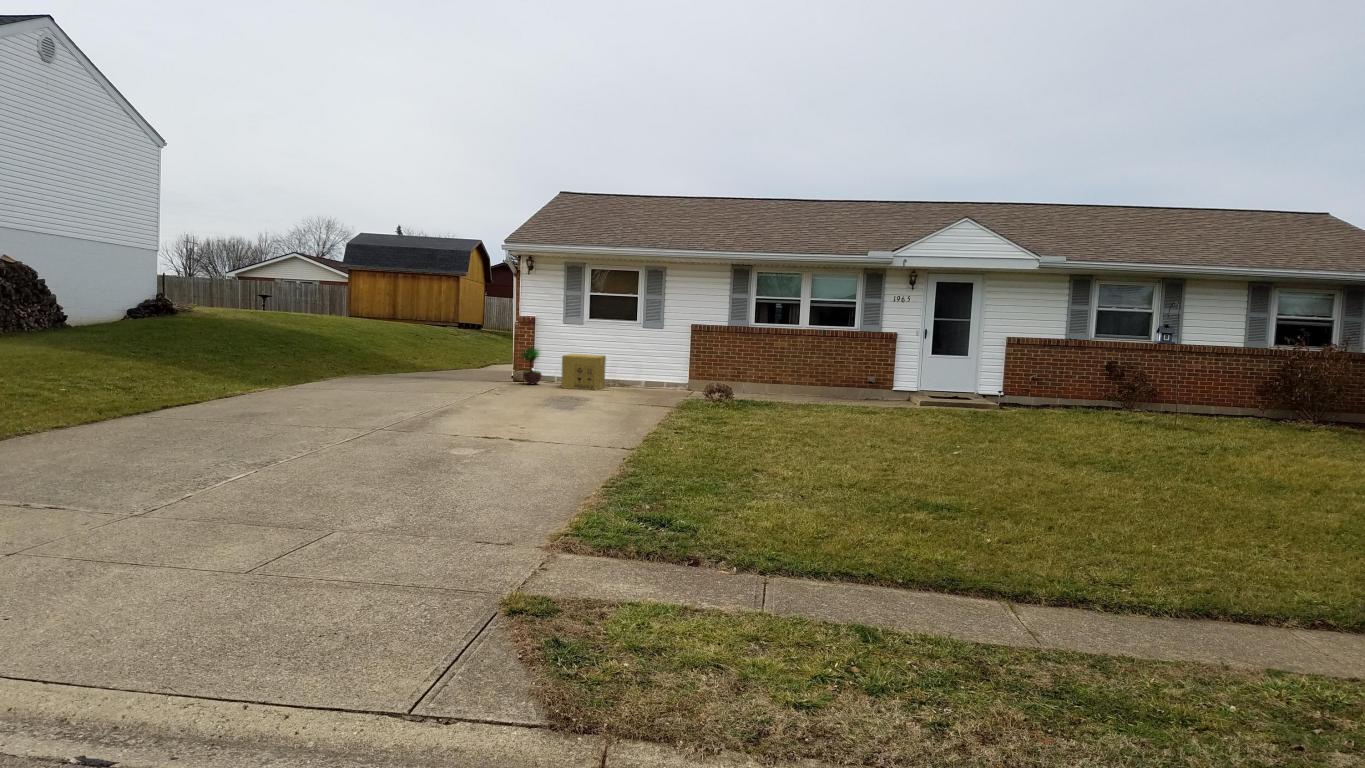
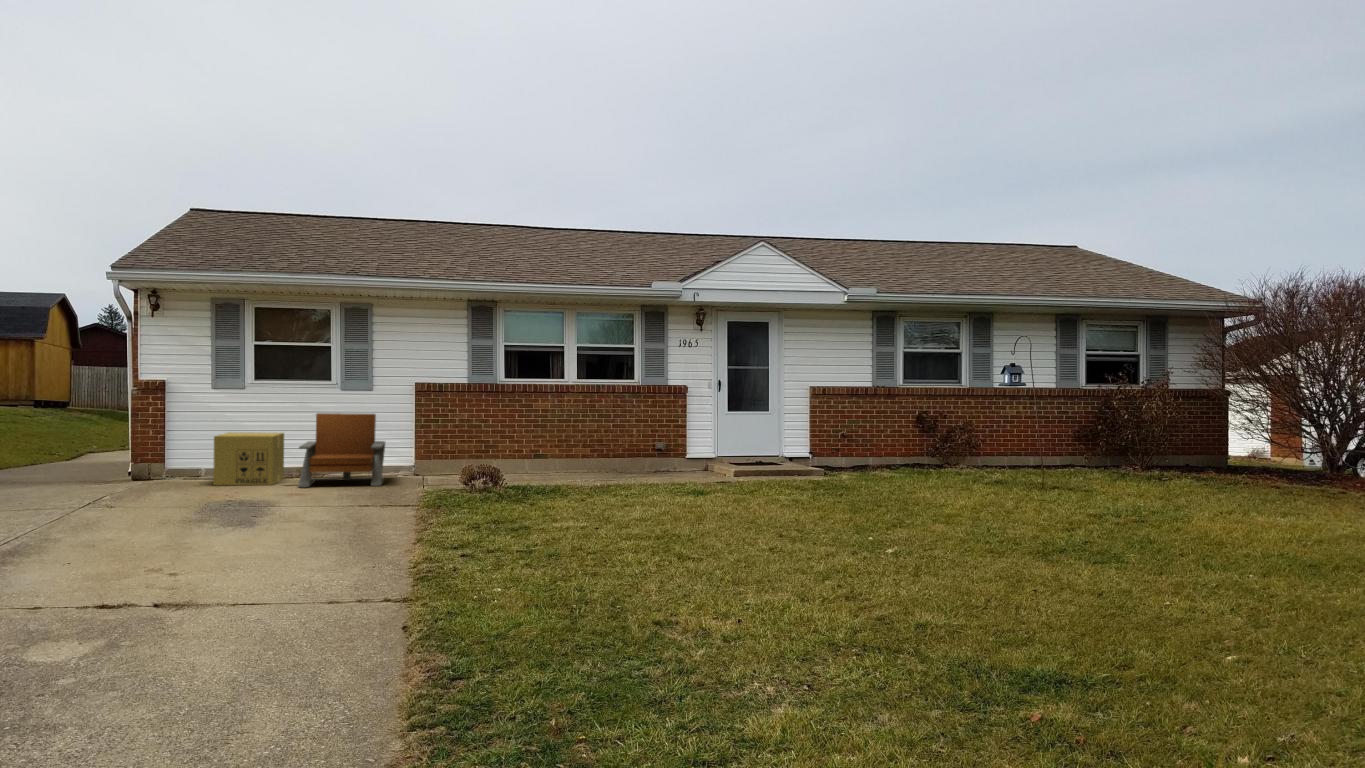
lounge chair: none [612,343,670,396] -> present [299,413,385,487]
potted tree: present [520,347,542,385] -> none [138,419,180,483]

